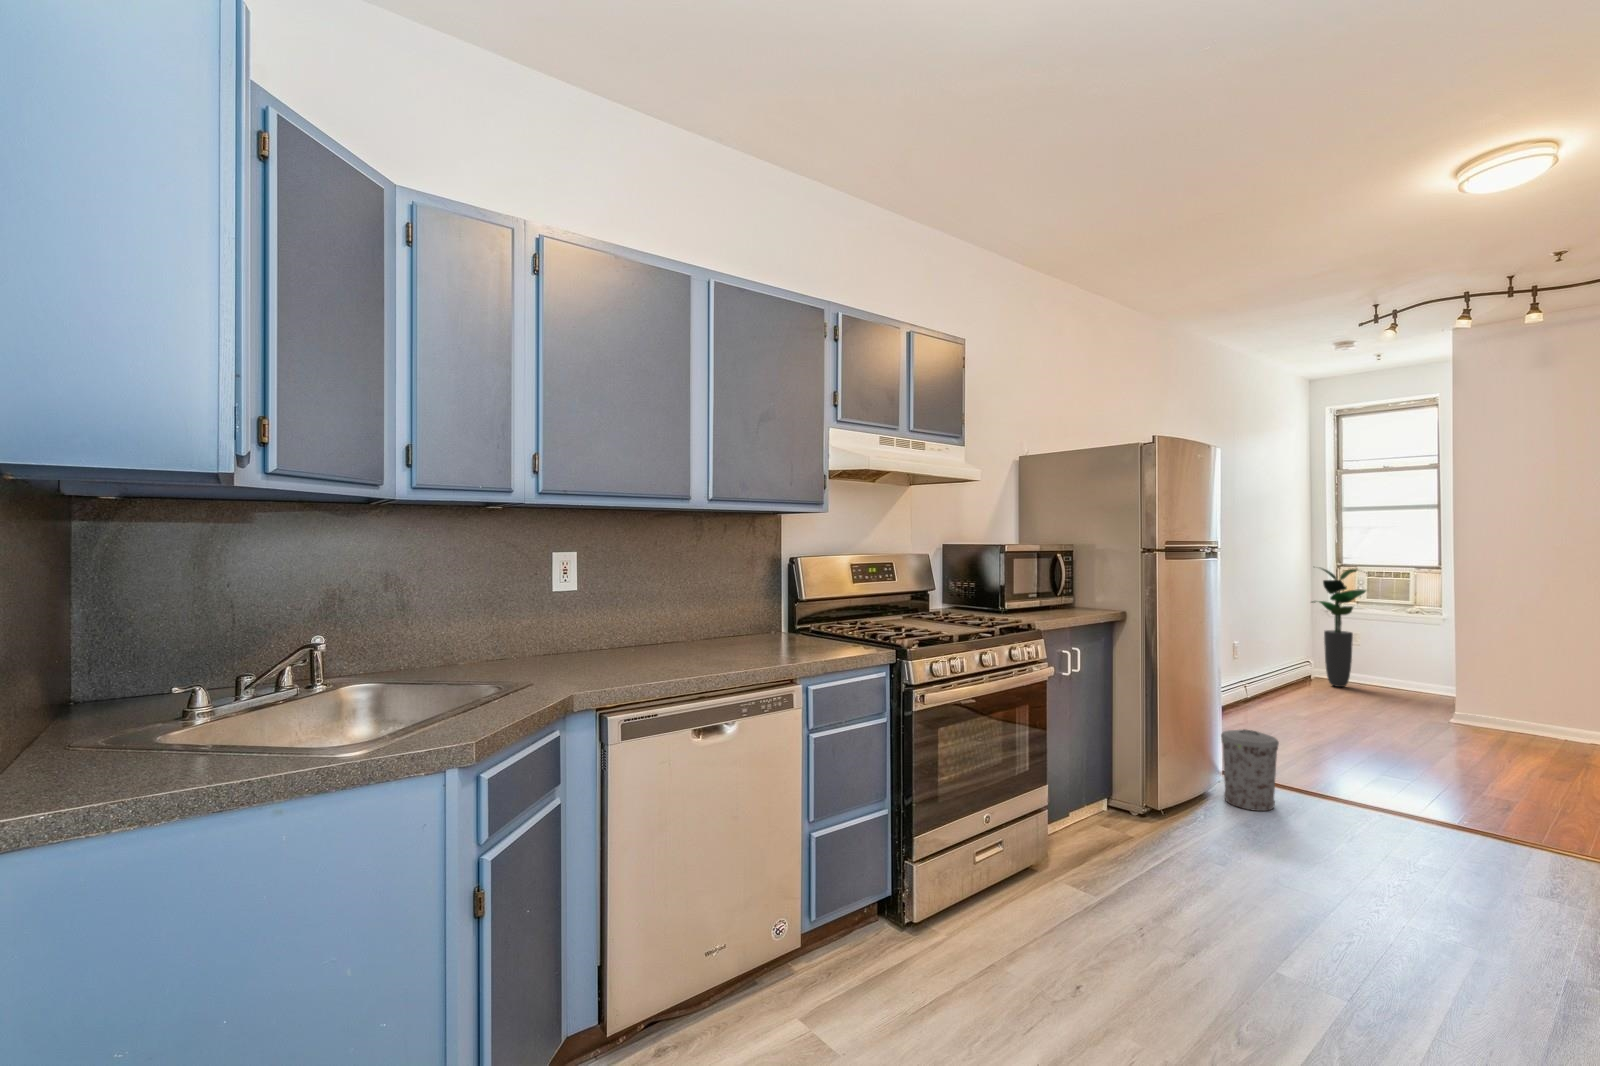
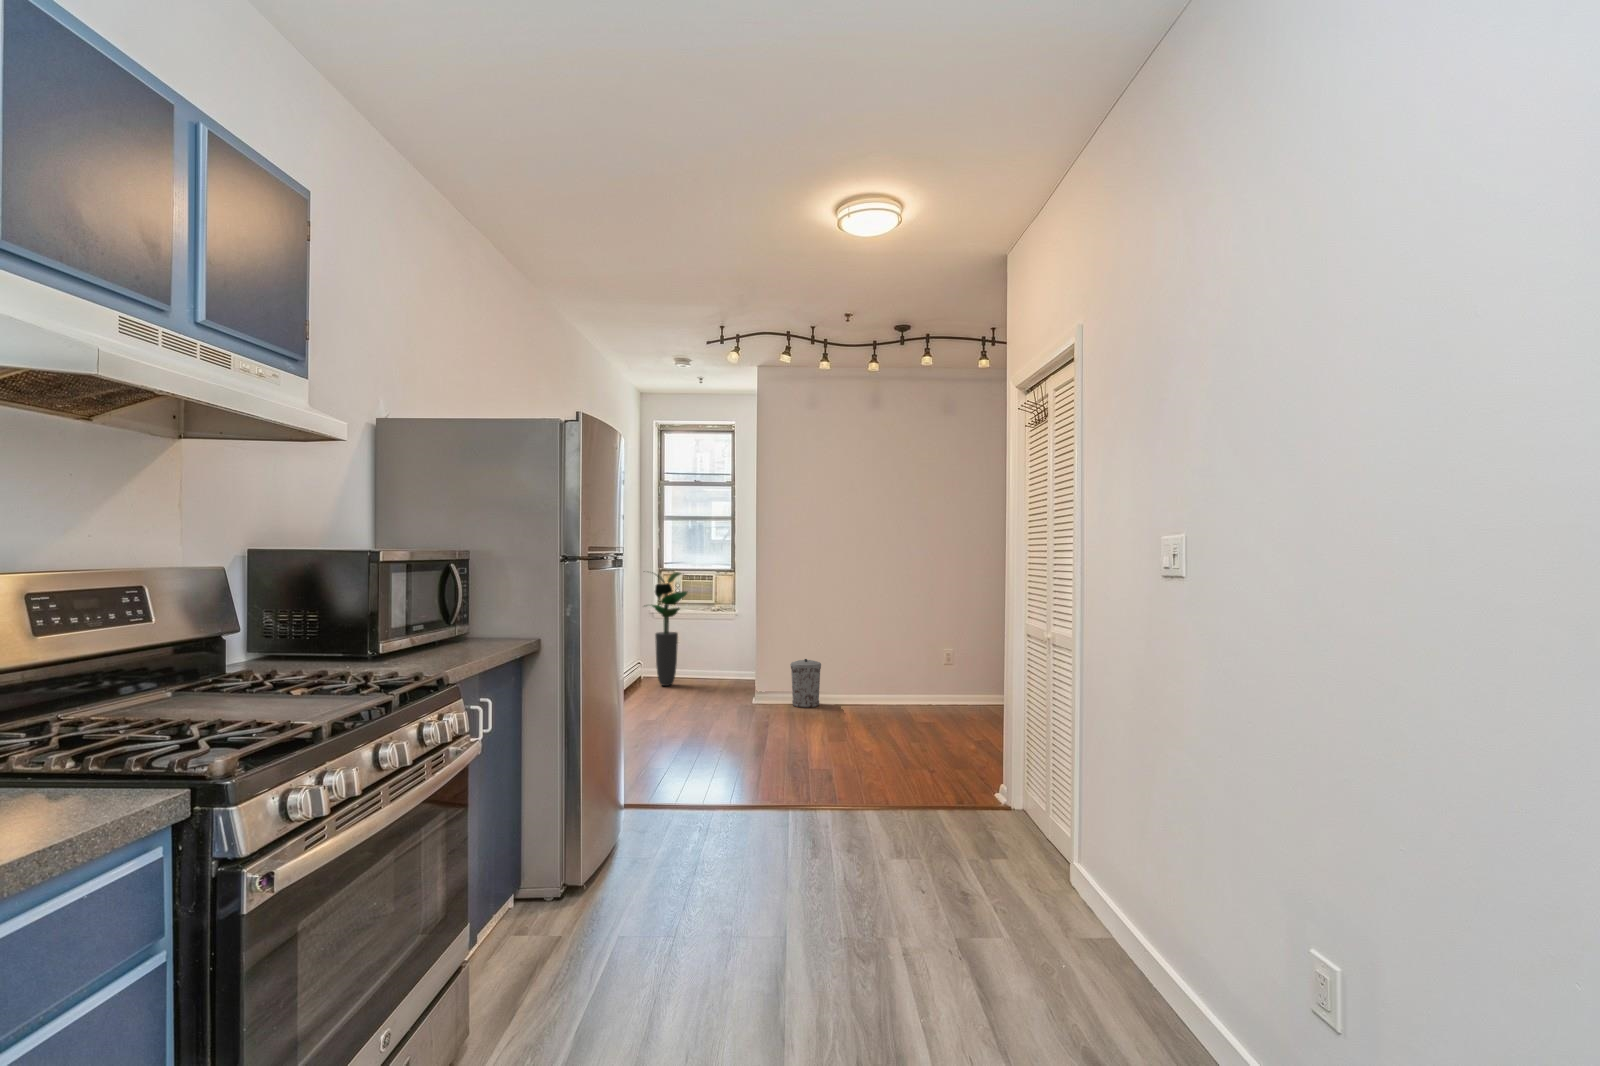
trash can: present [1221,730,1279,811] -> present [790,659,821,708]

